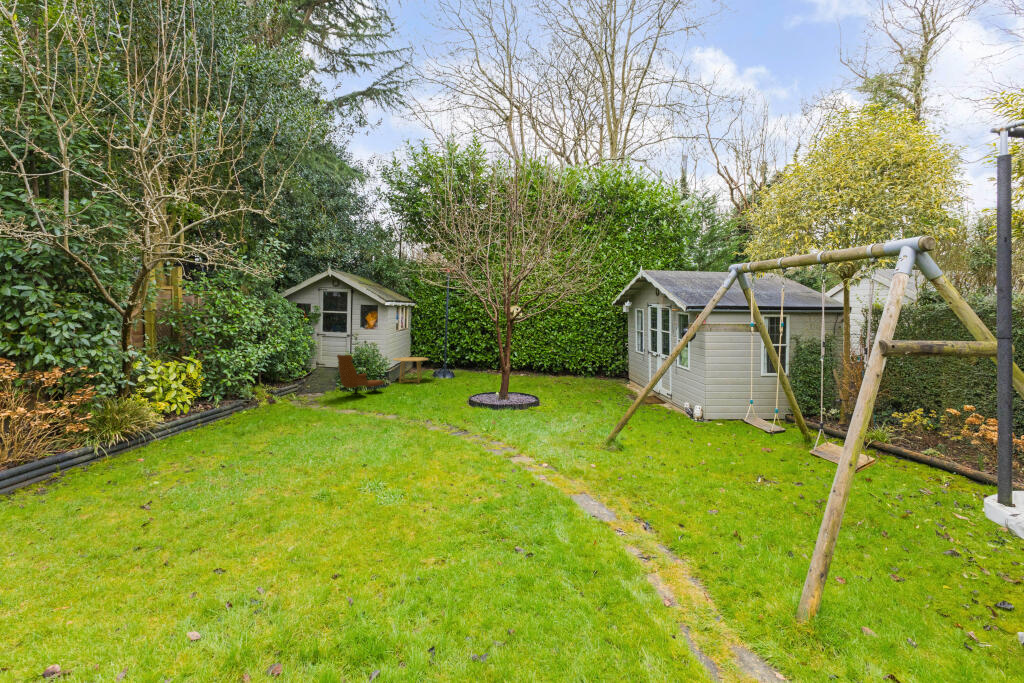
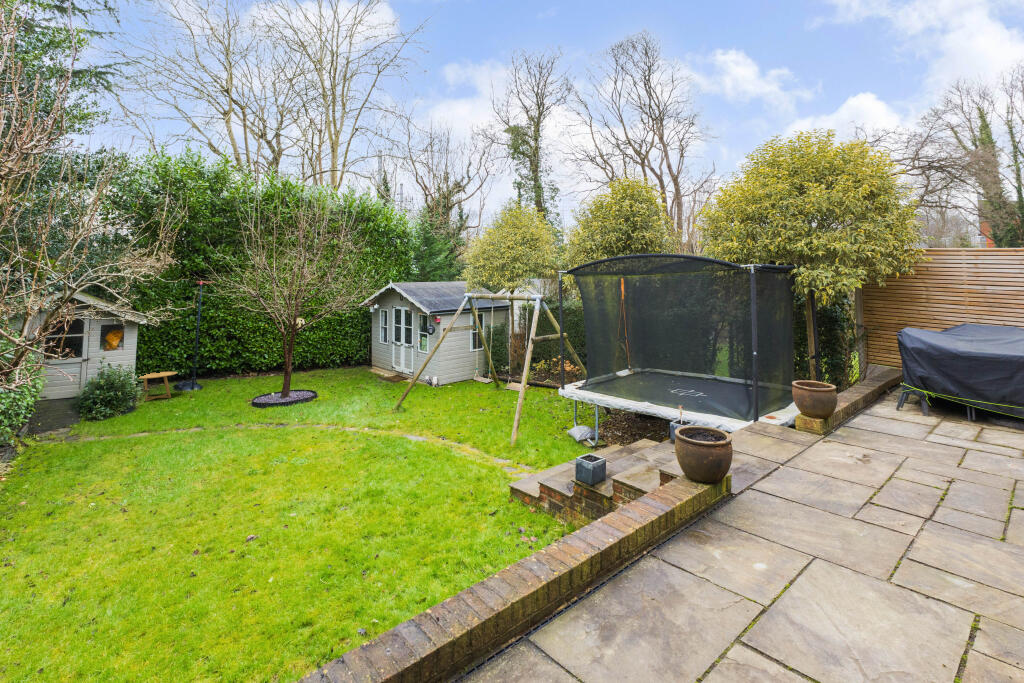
lounge chair: present [337,355,384,397] -> none [89,379,143,424]

